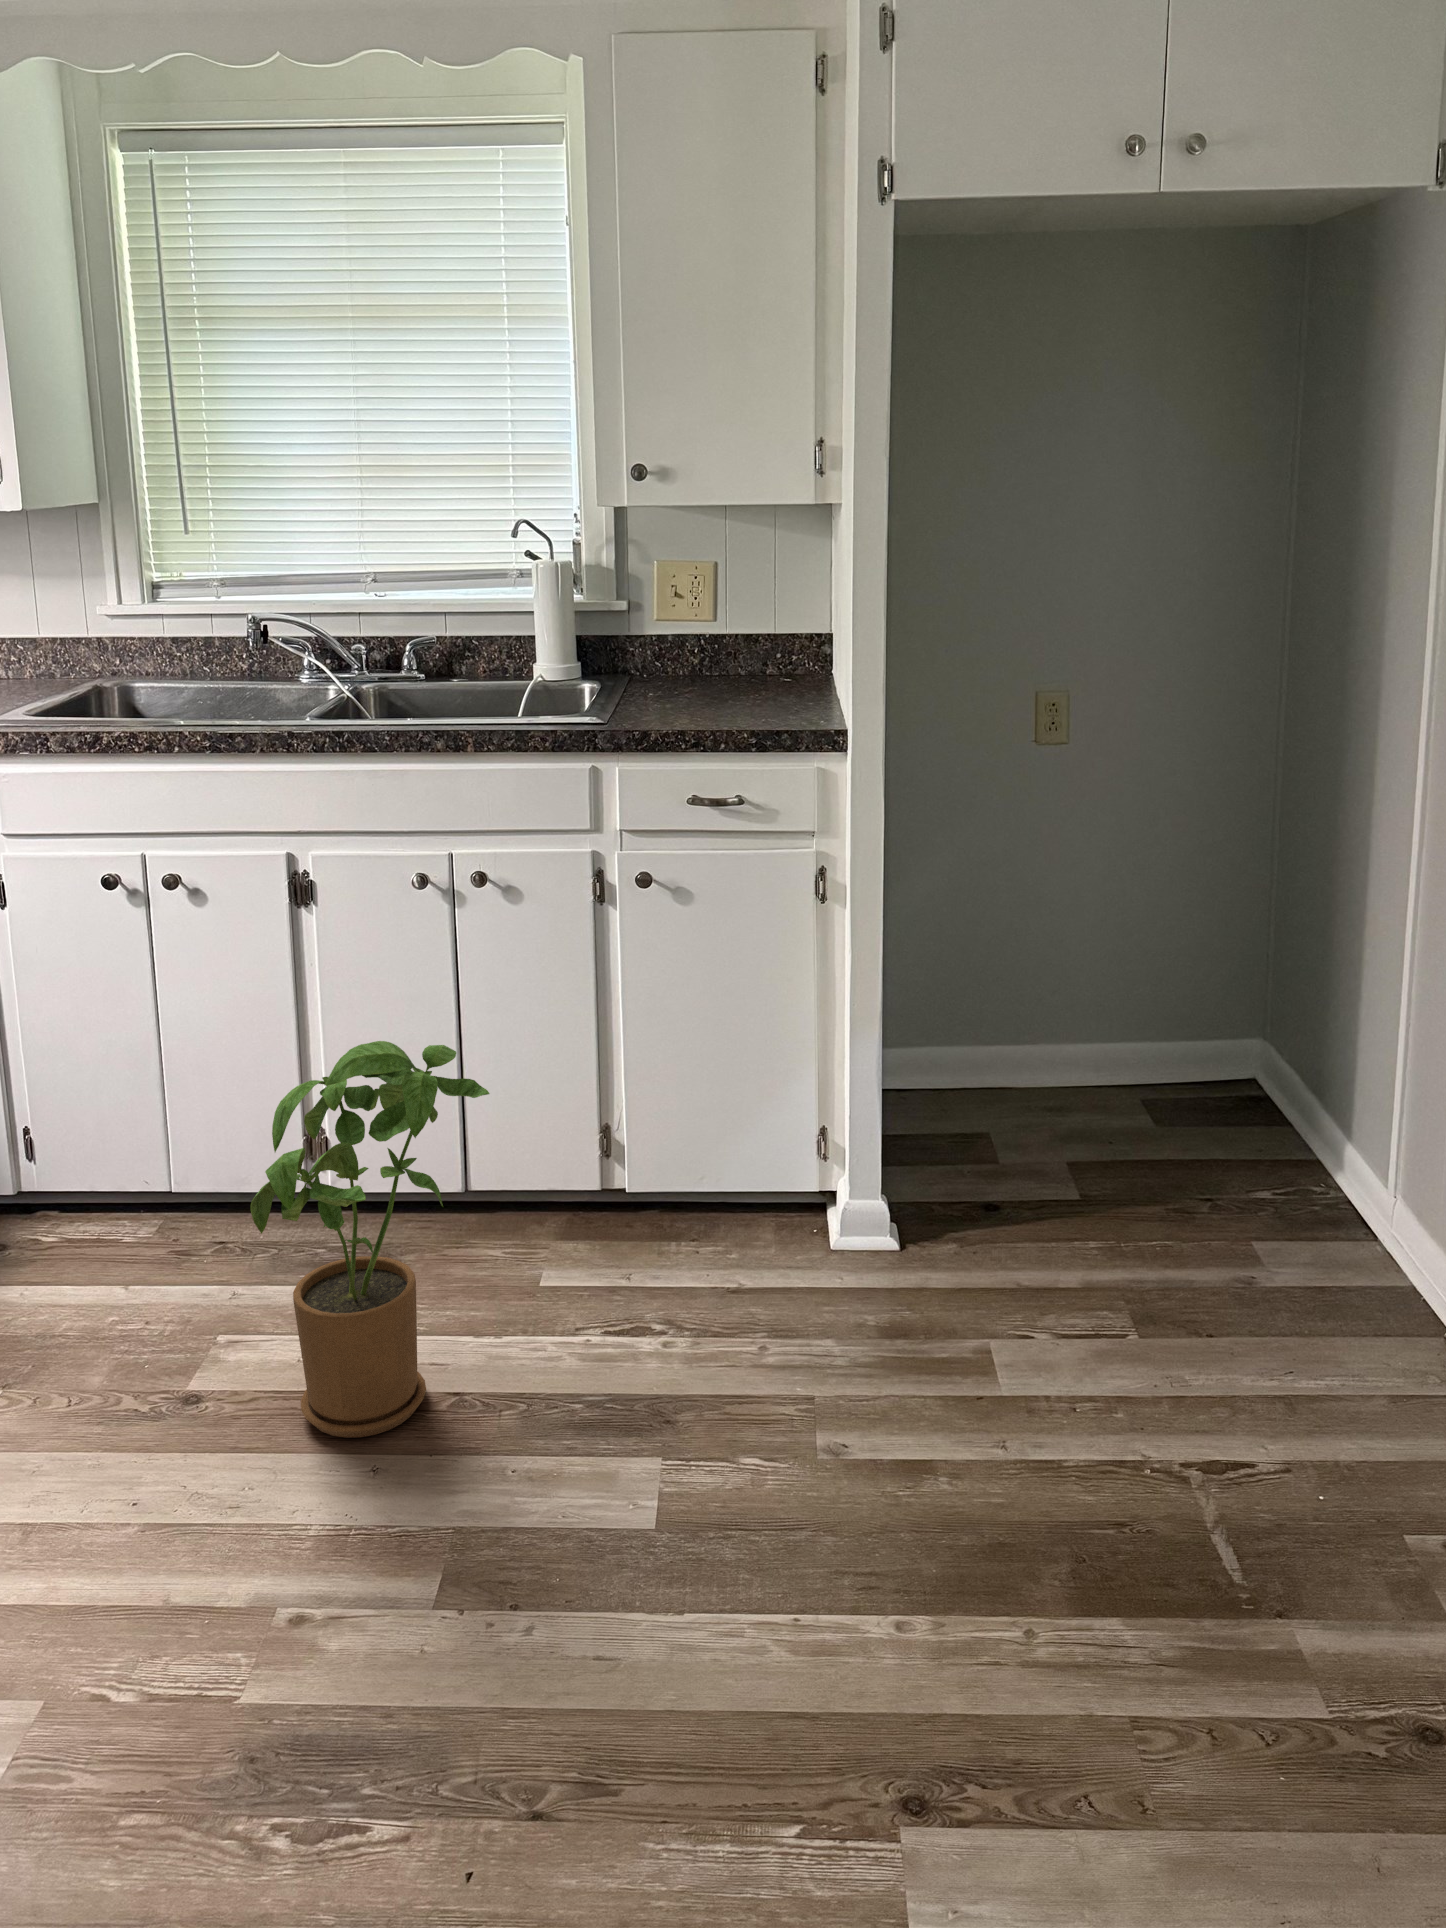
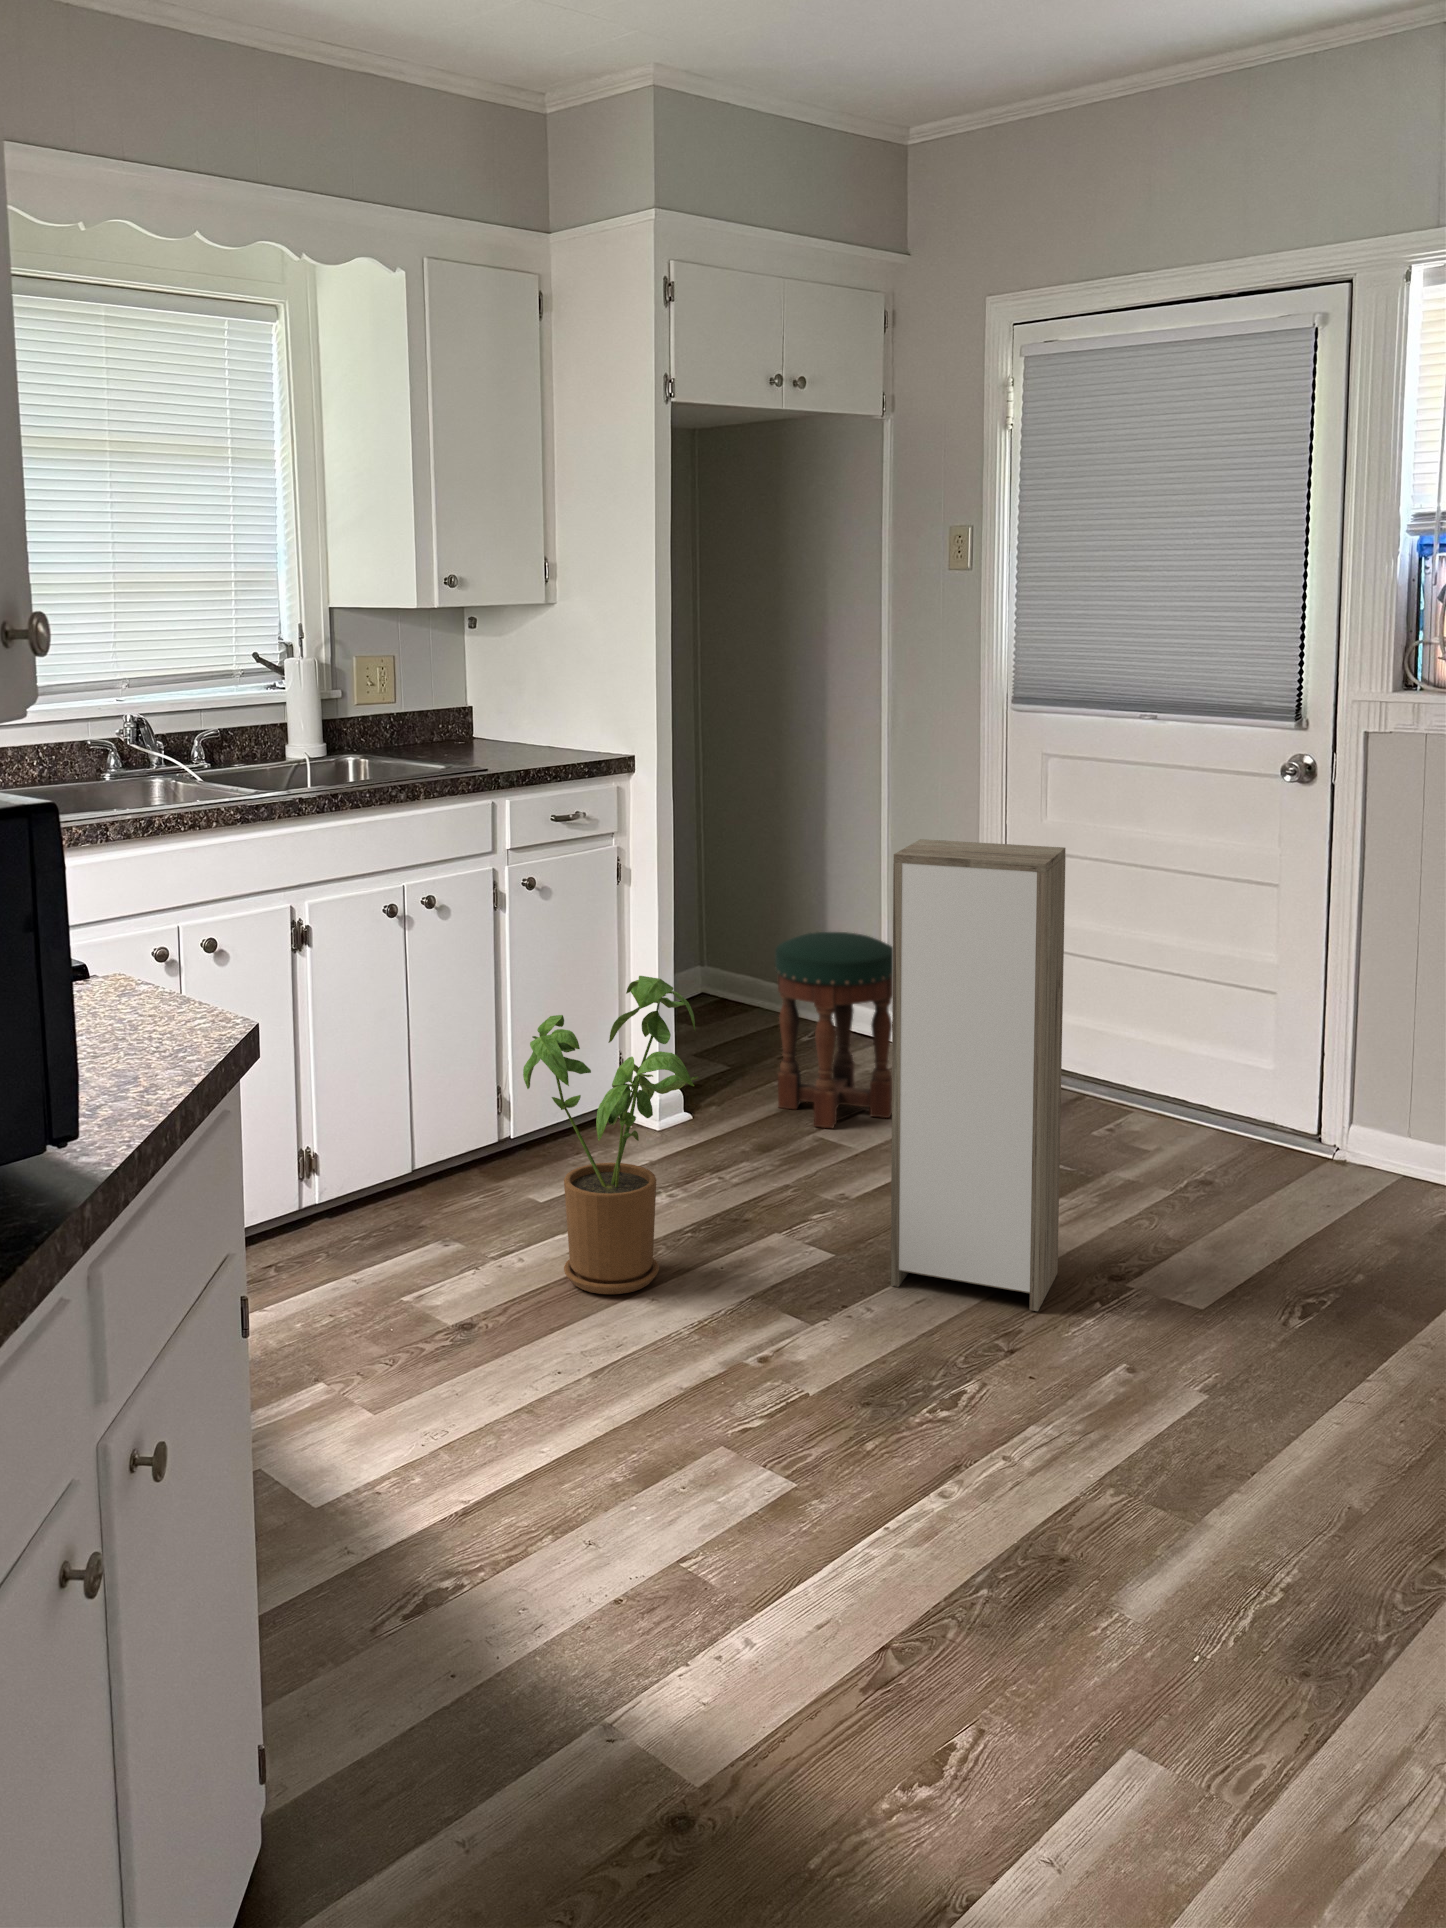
storage cabinet: none [496,952,732,1784] -> present [891,839,1066,1311]
stool: none [989,1045,1186,1373] -> present [775,932,893,1128]

